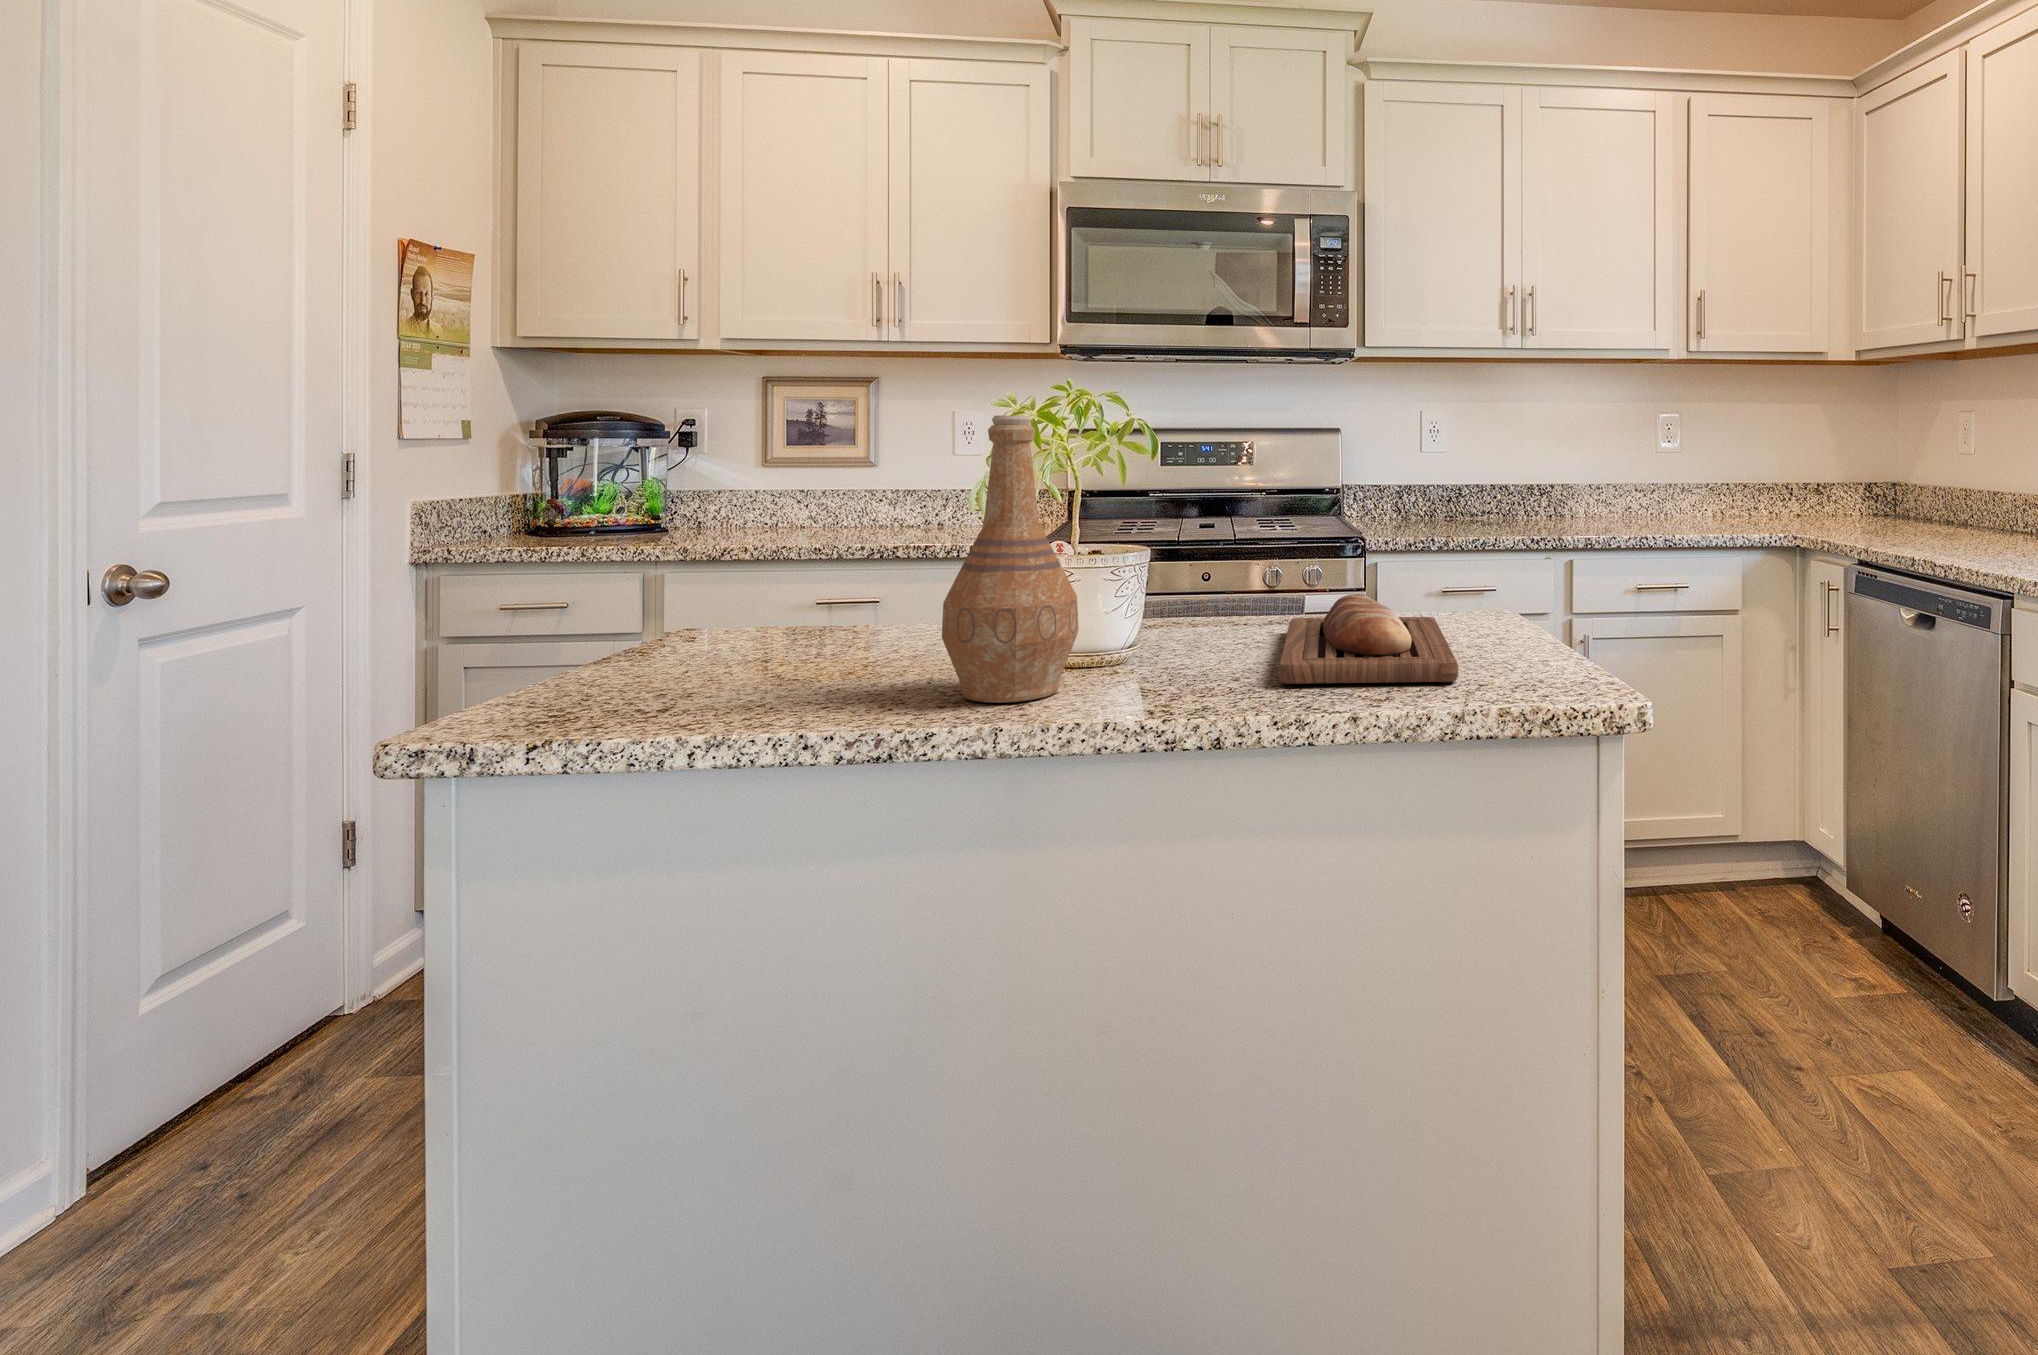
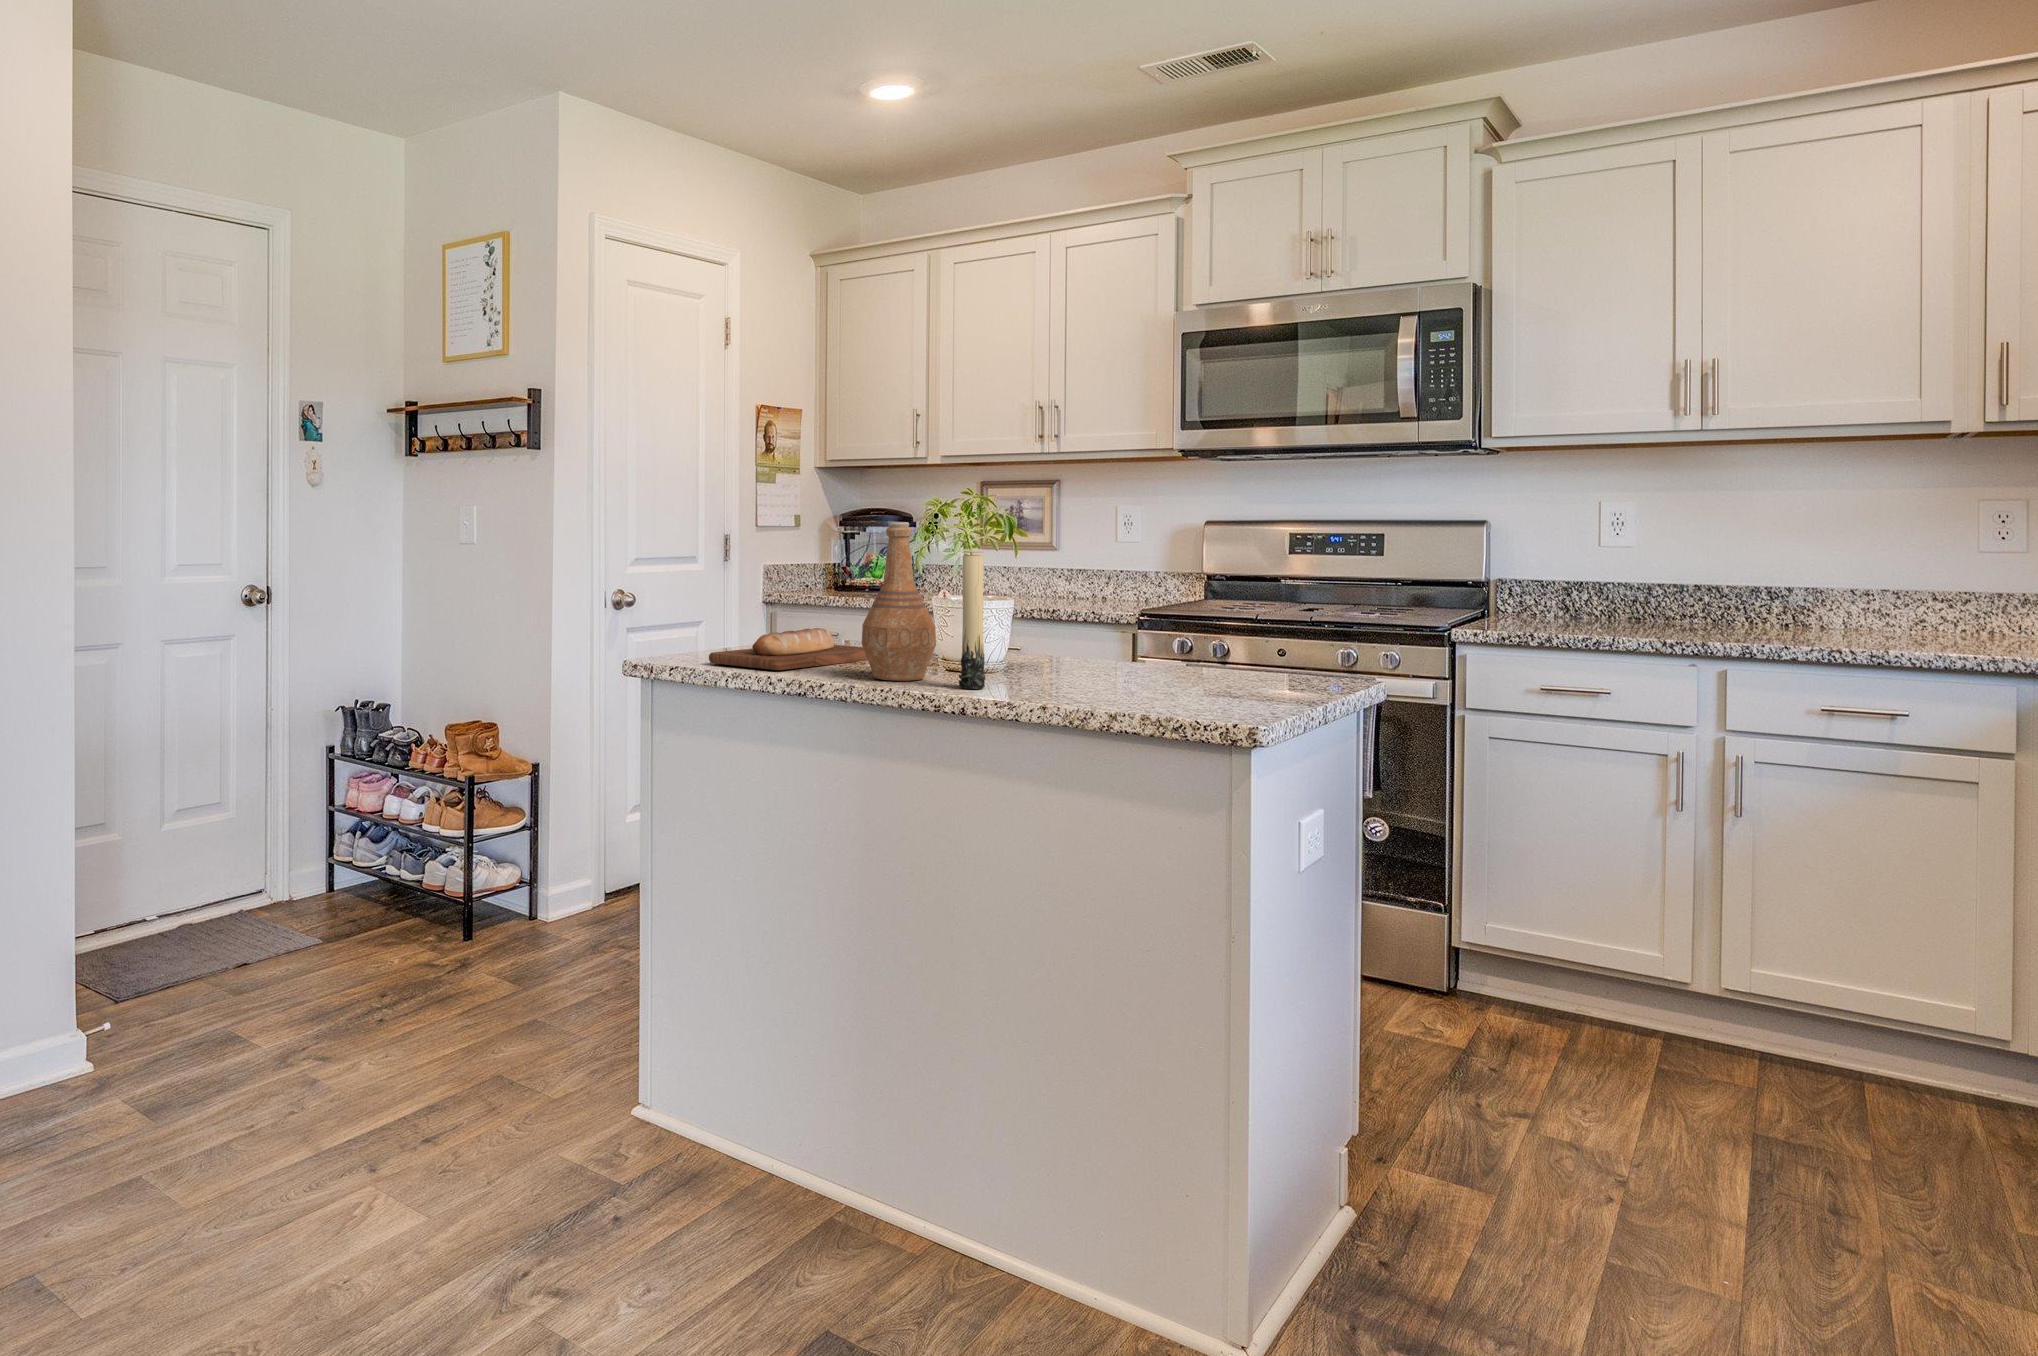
candle: none [1144,462,1200,700] -> present [959,550,985,689]
bread loaf: present [1278,594,1458,684] -> present [709,628,868,670]

